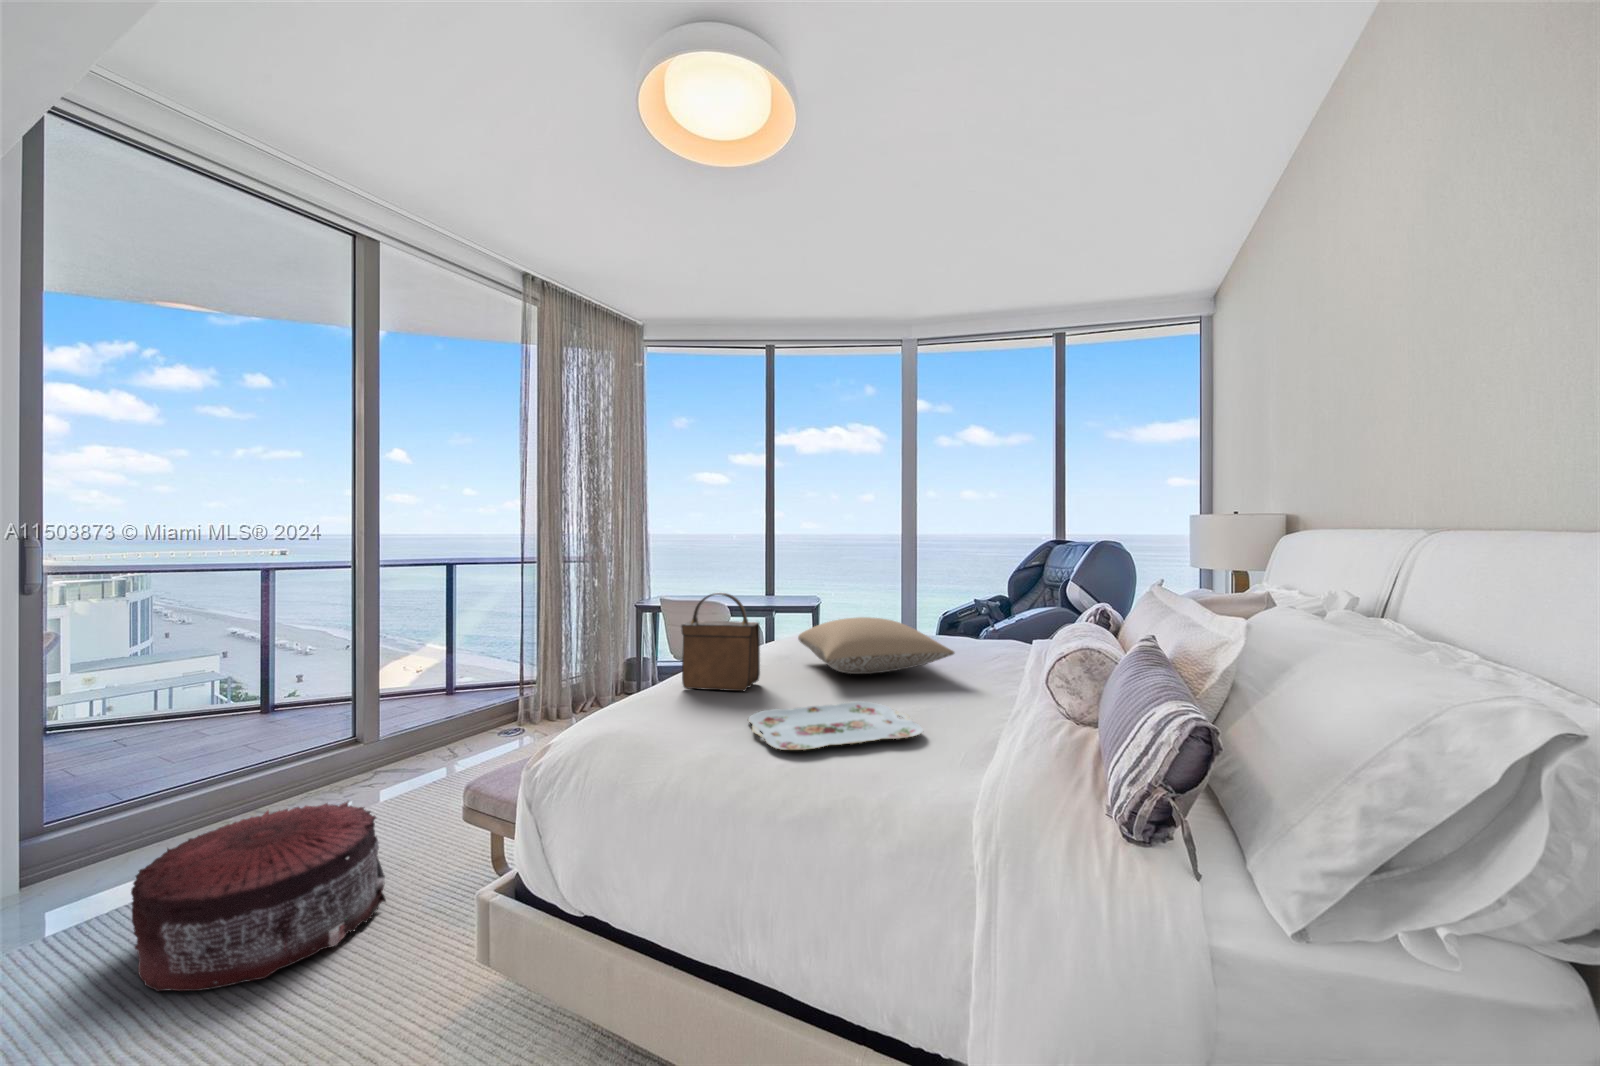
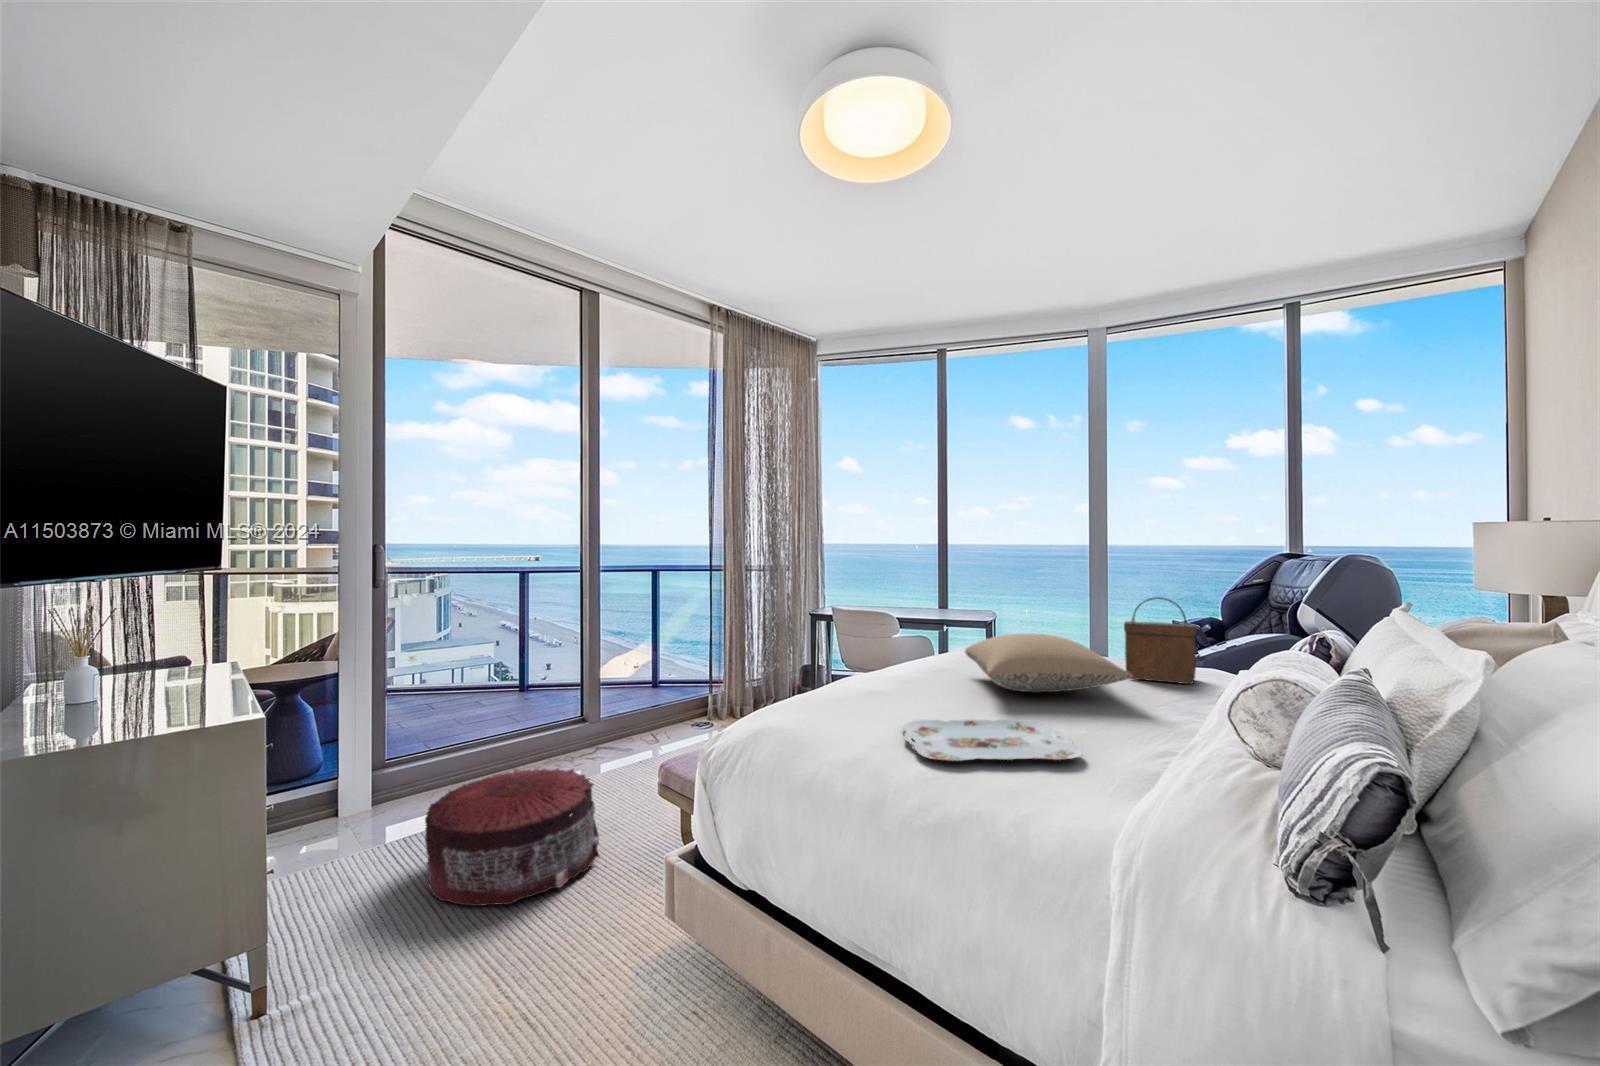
handbag: present [681,593,760,691] -> present [1124,597,1198,684]

